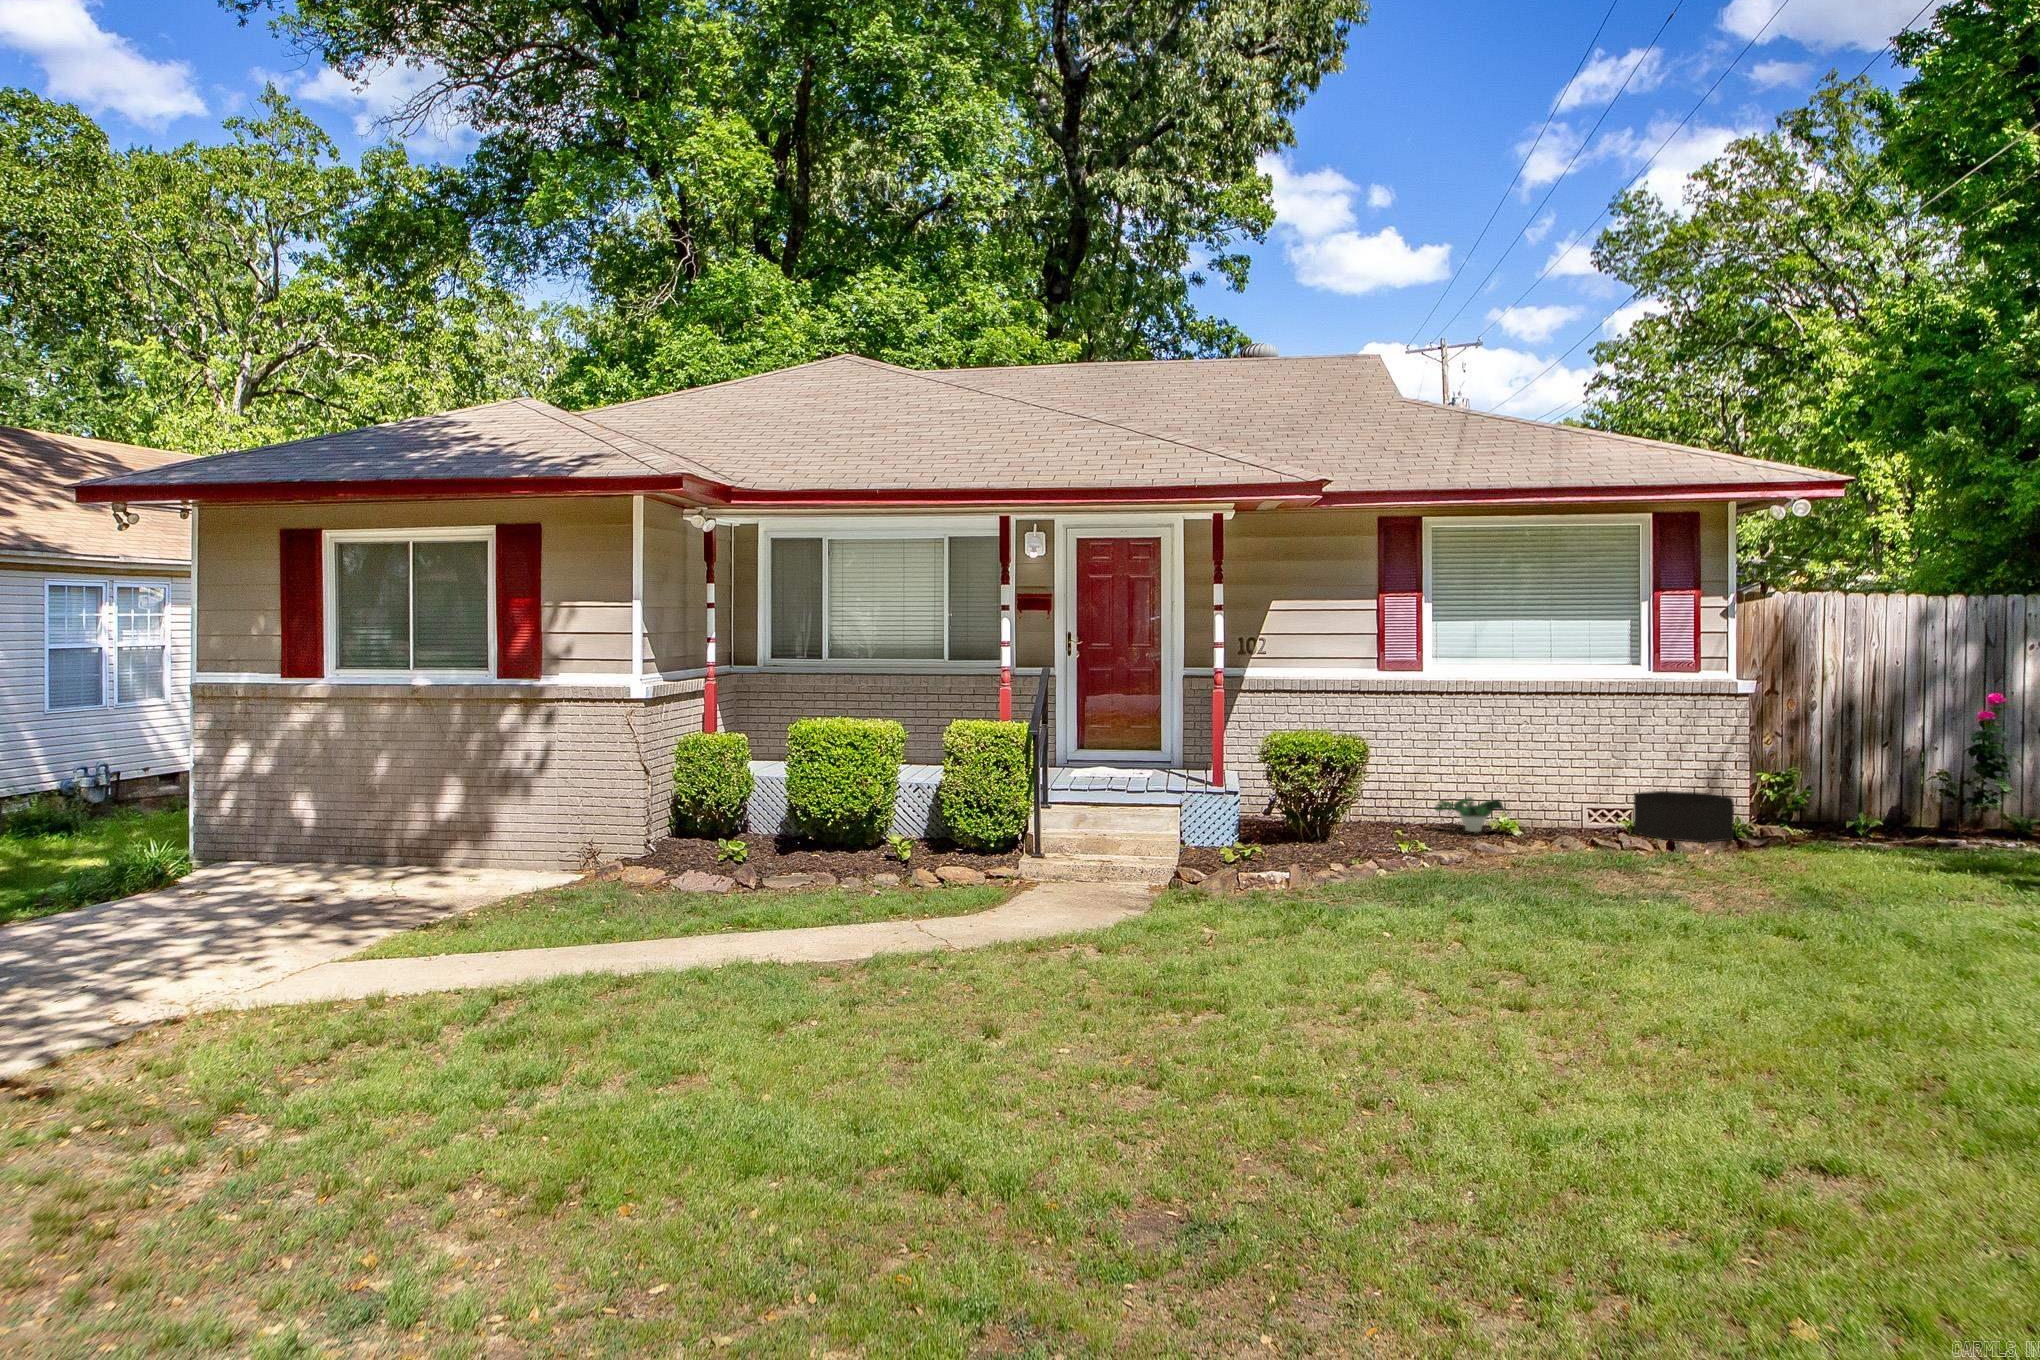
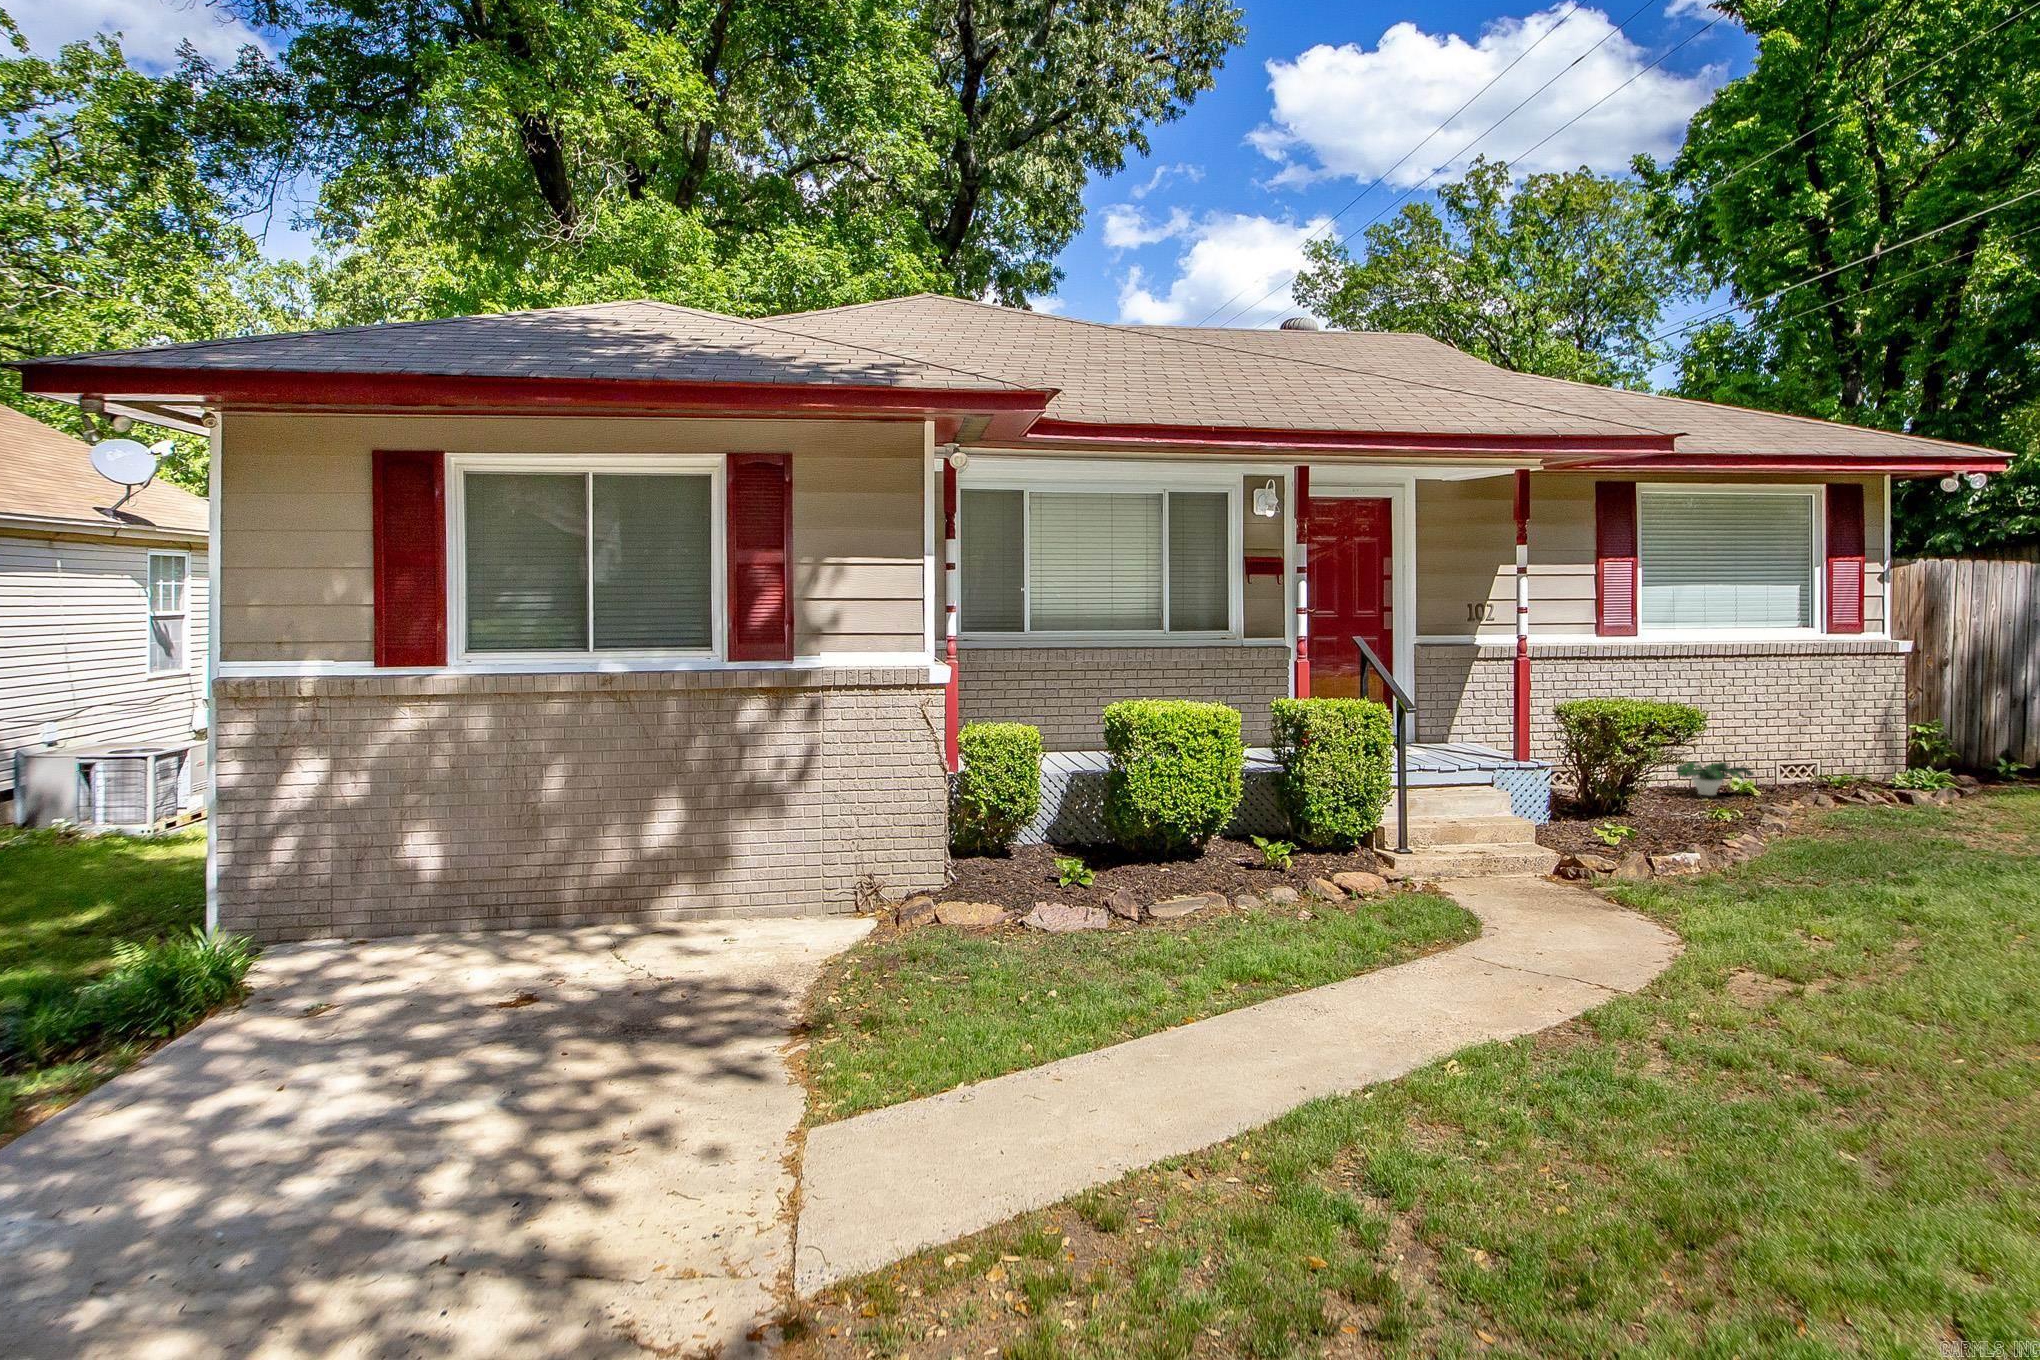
basket: present [1634,791,1734,842] -> none [1827,747,1941,794]

